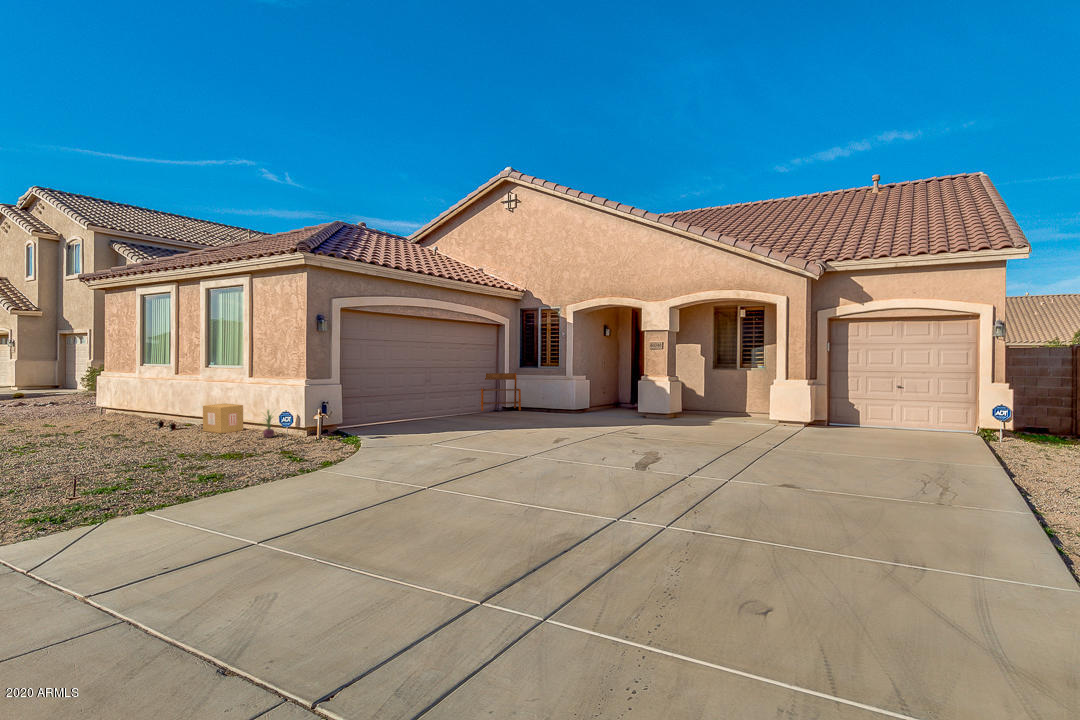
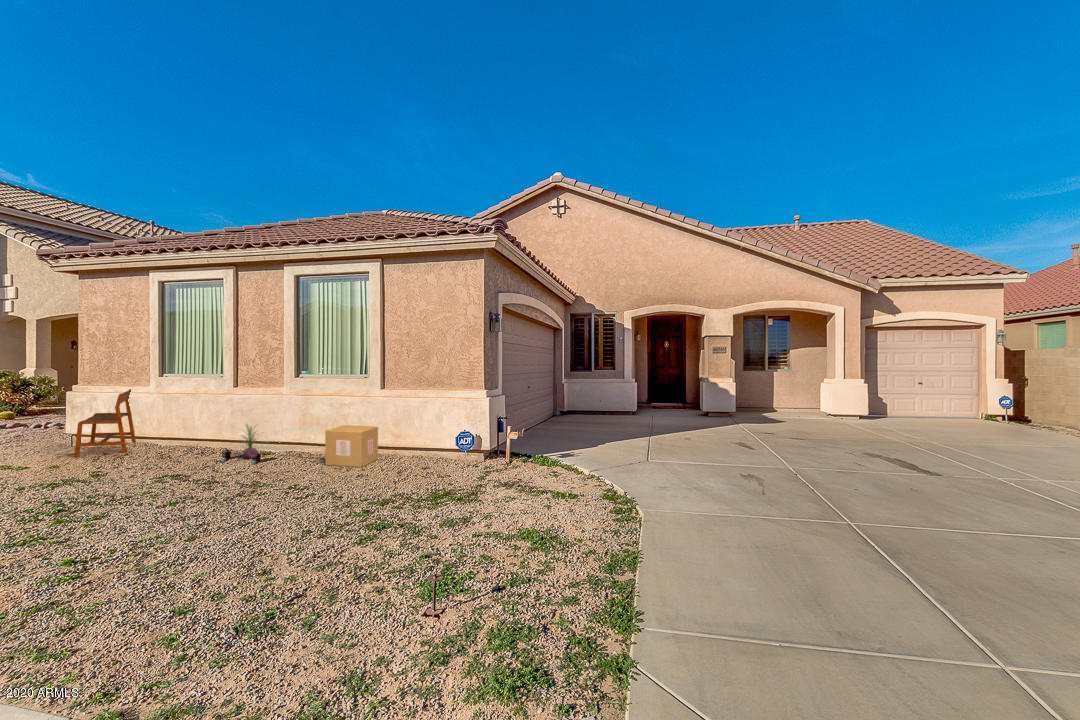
bench: present [481,373,521,411] -> present [74,389,136,457]
decorative plant: present [263,410,274,438] -> present [243,424,257,459]

